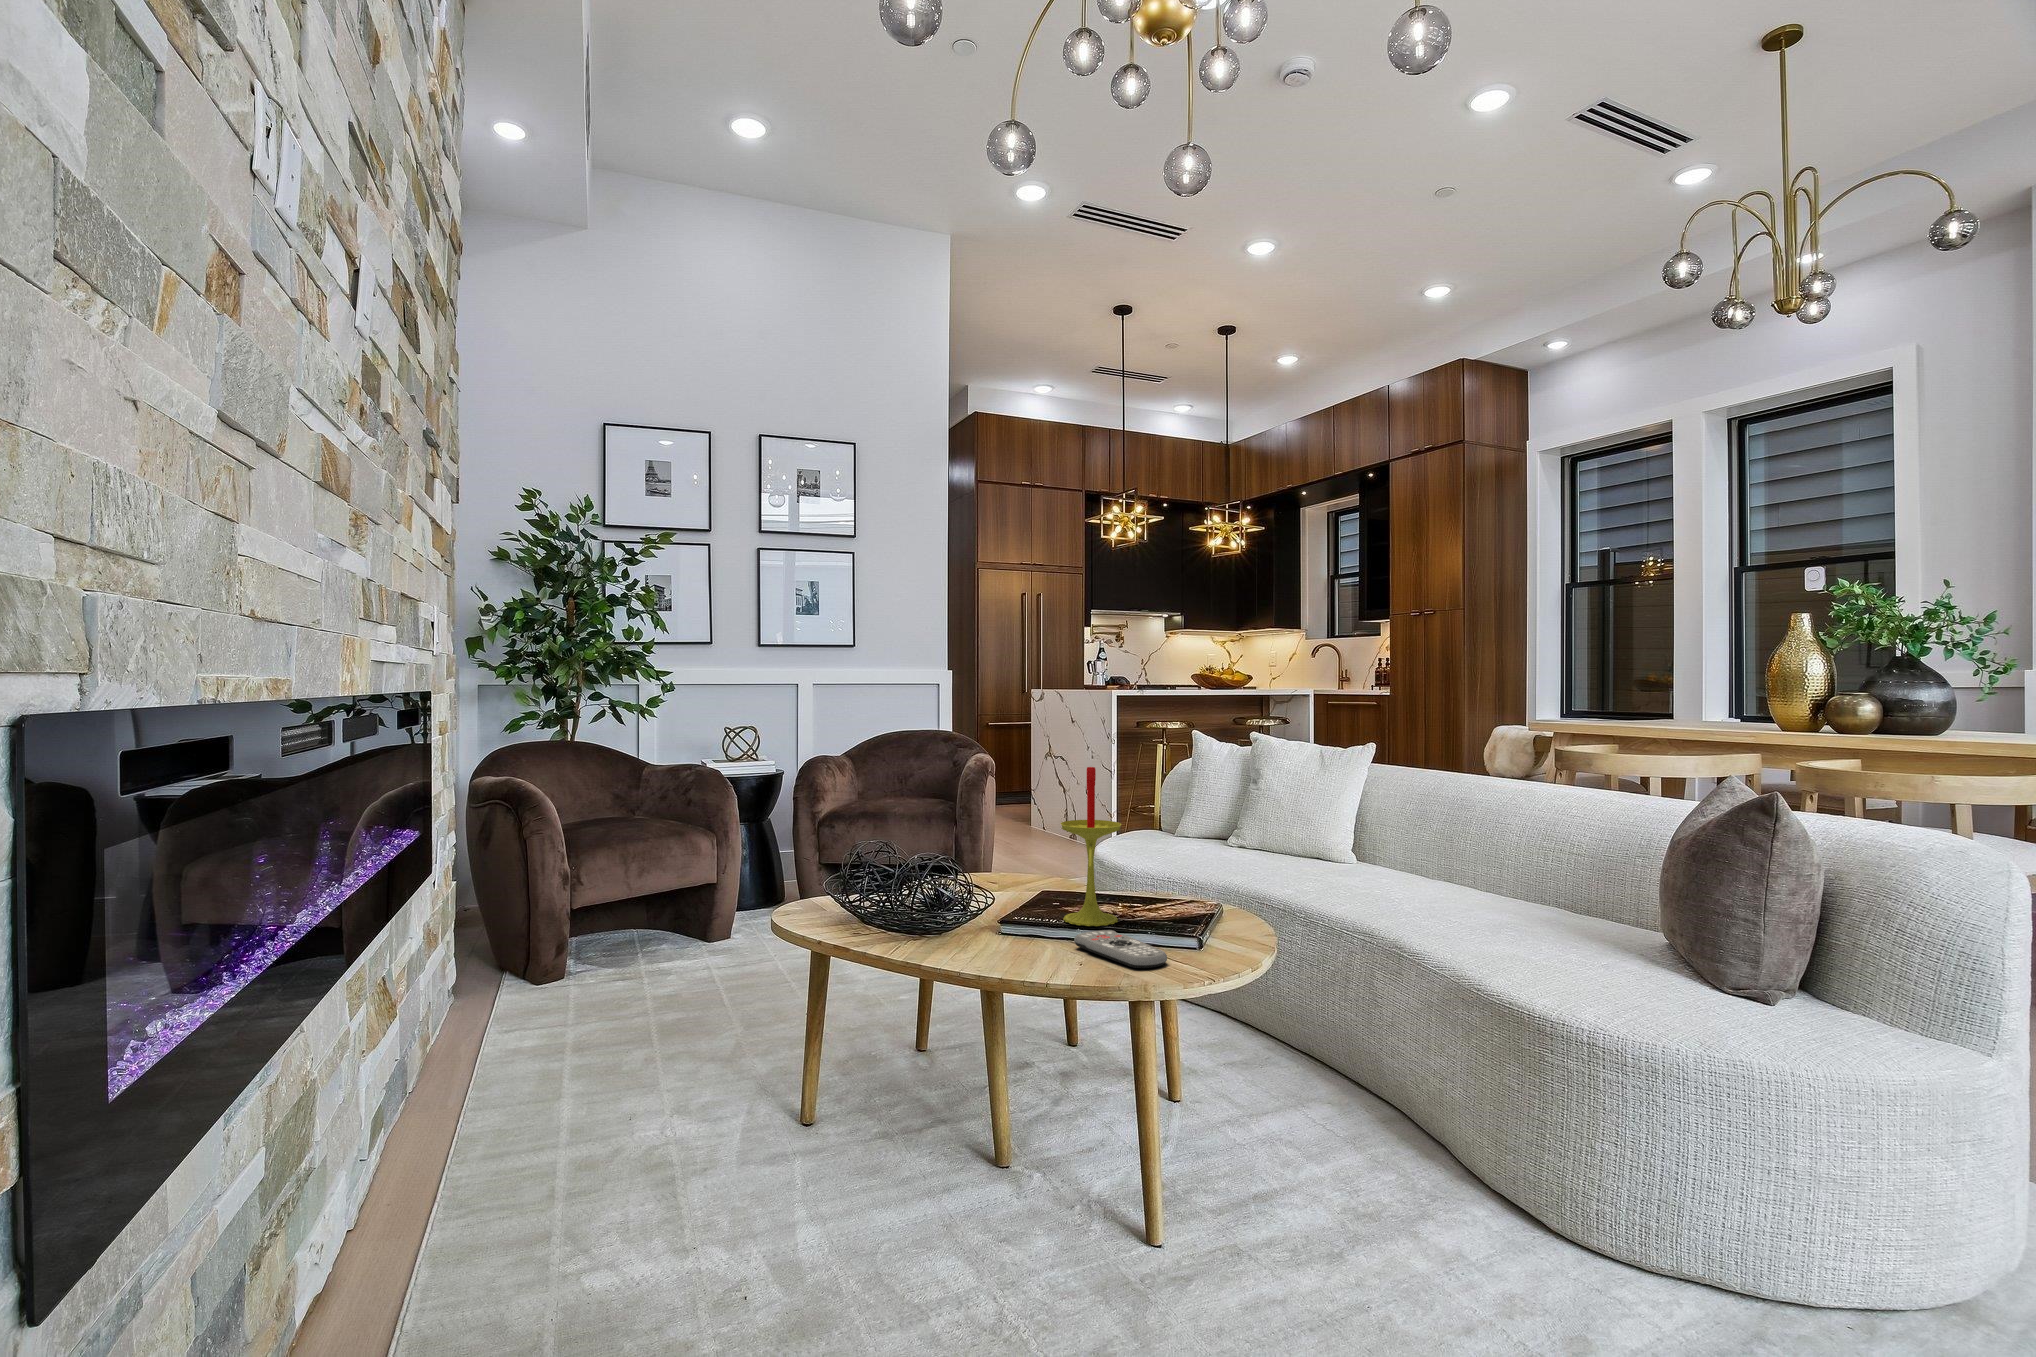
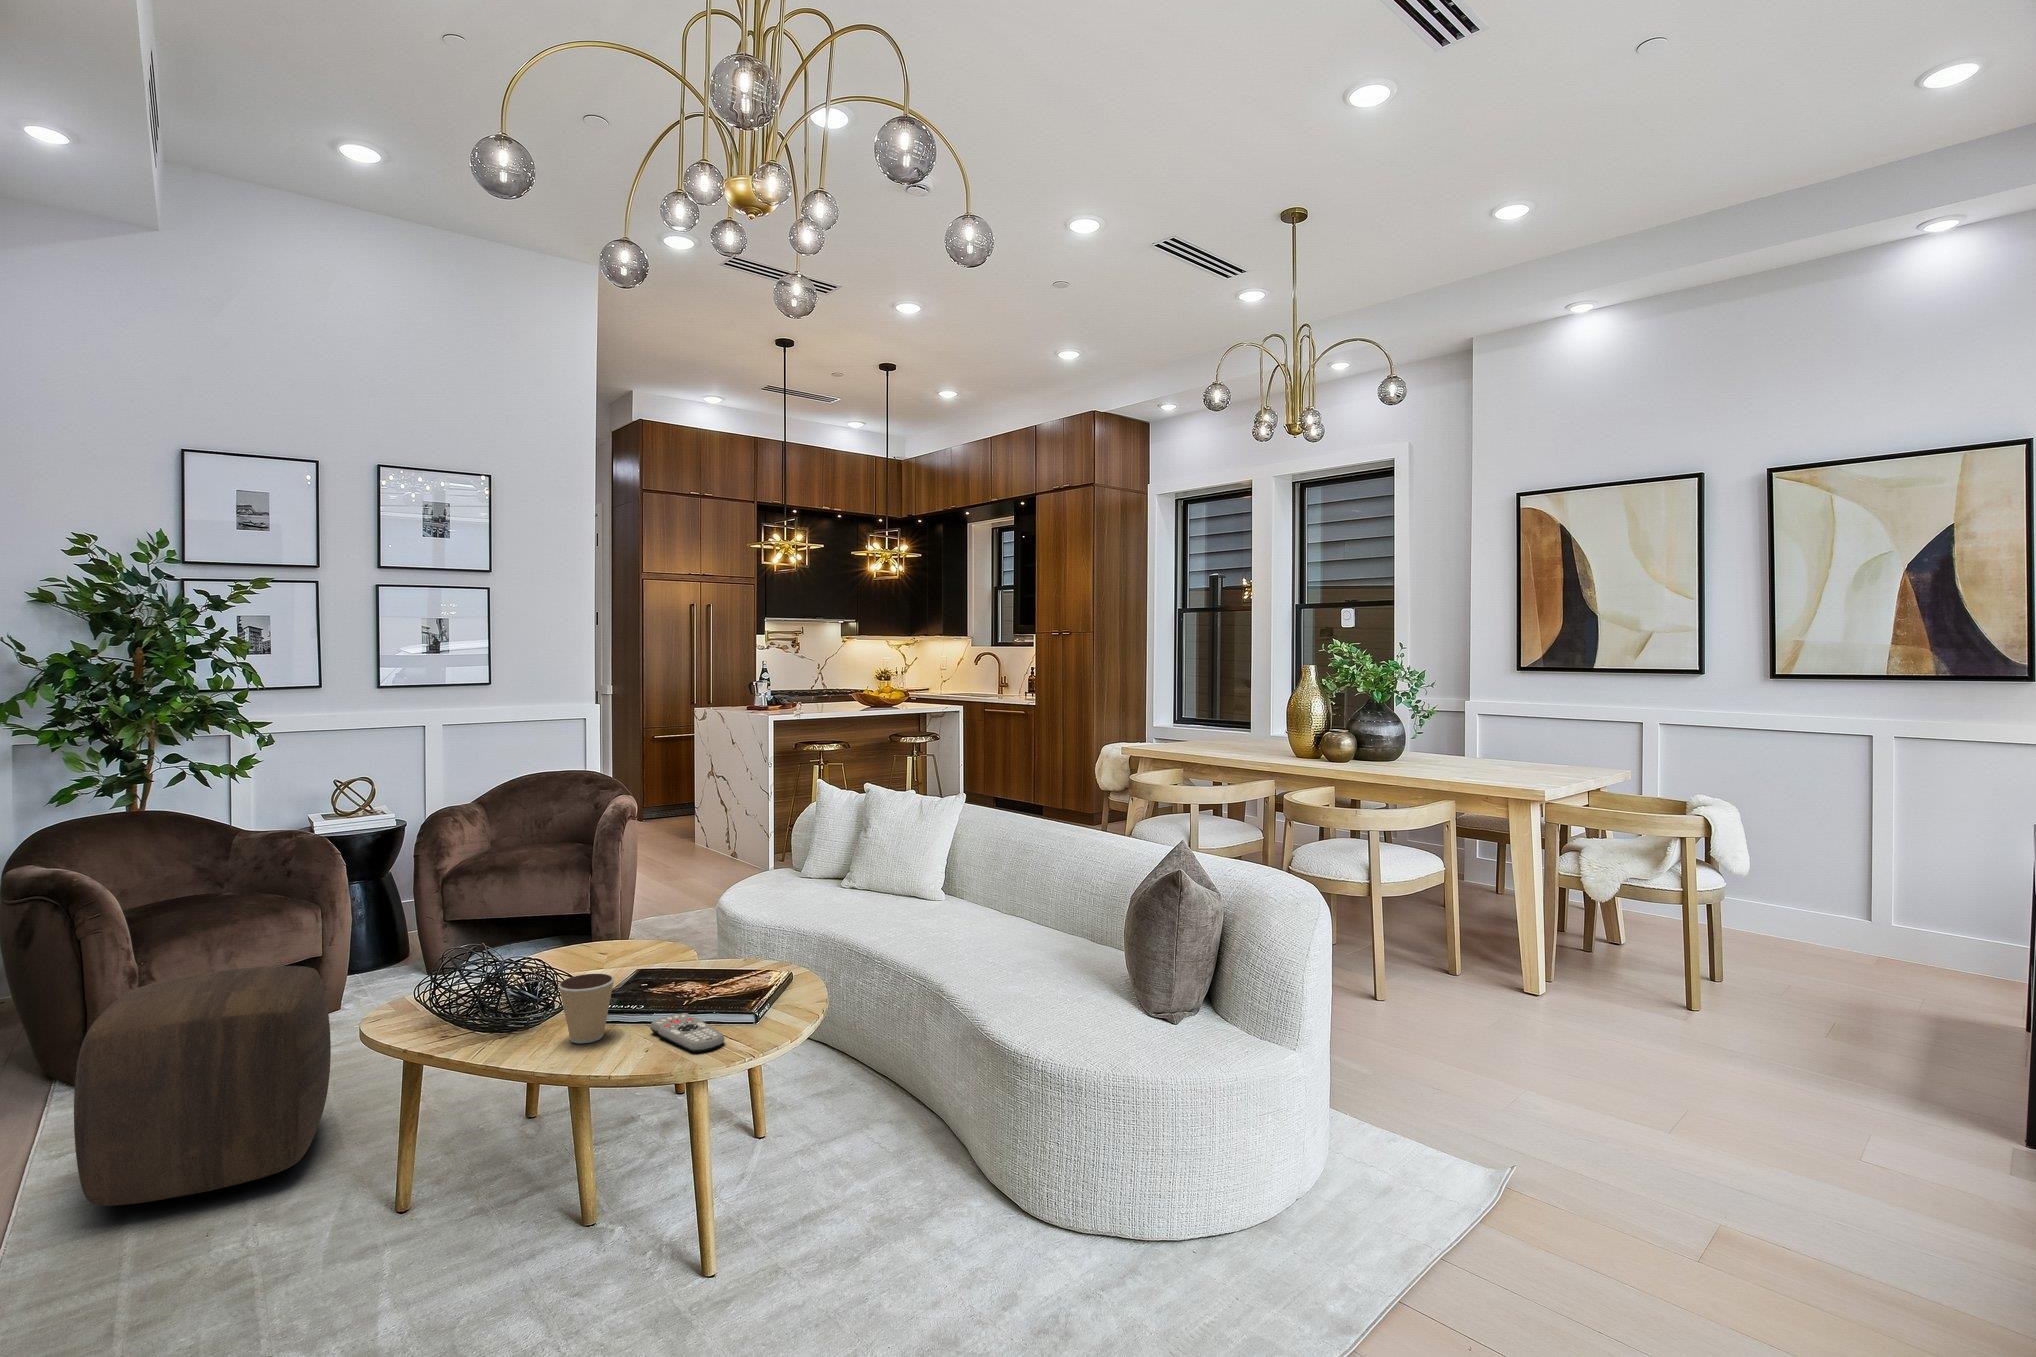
candle: present [1061,767,1122,926] -> none [649,862,705,1005]
ottoman: none [524,868,733,1080] -> present [74,966,331,1206]
coffee cup: none [975,876,1035,951] -> present [558,973,614,1044]

